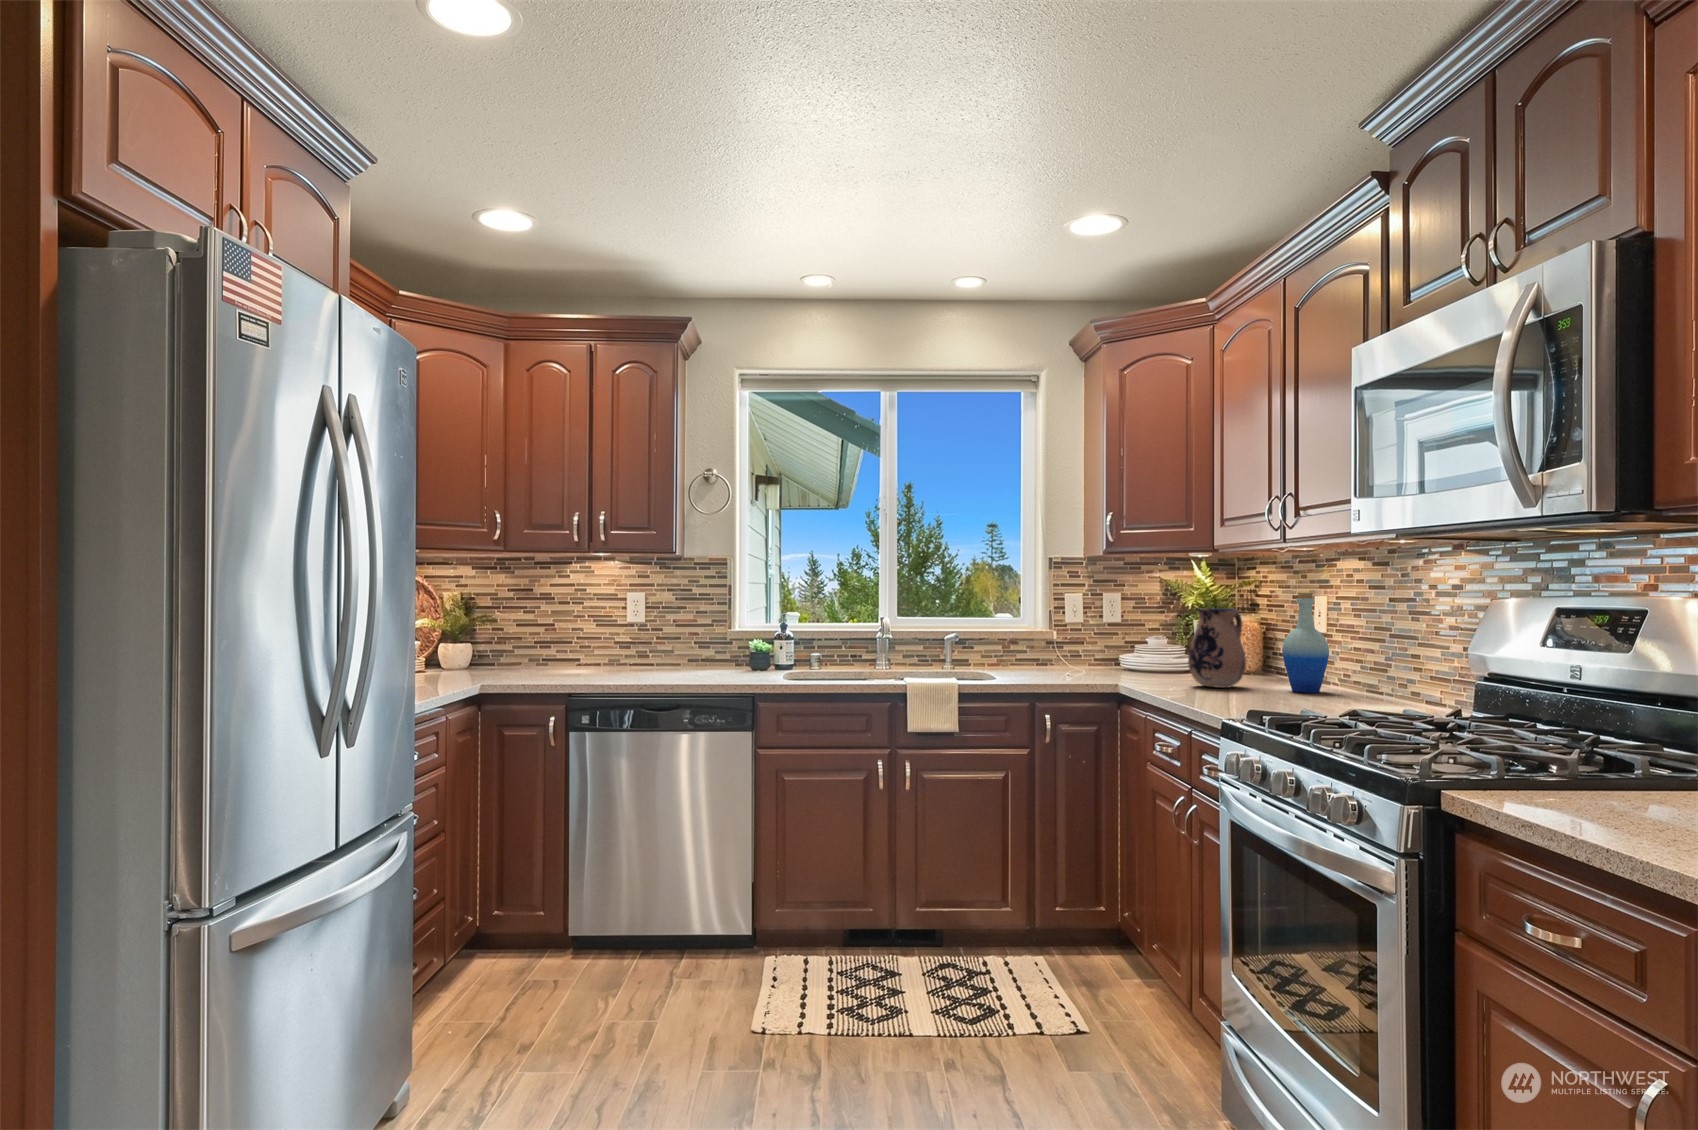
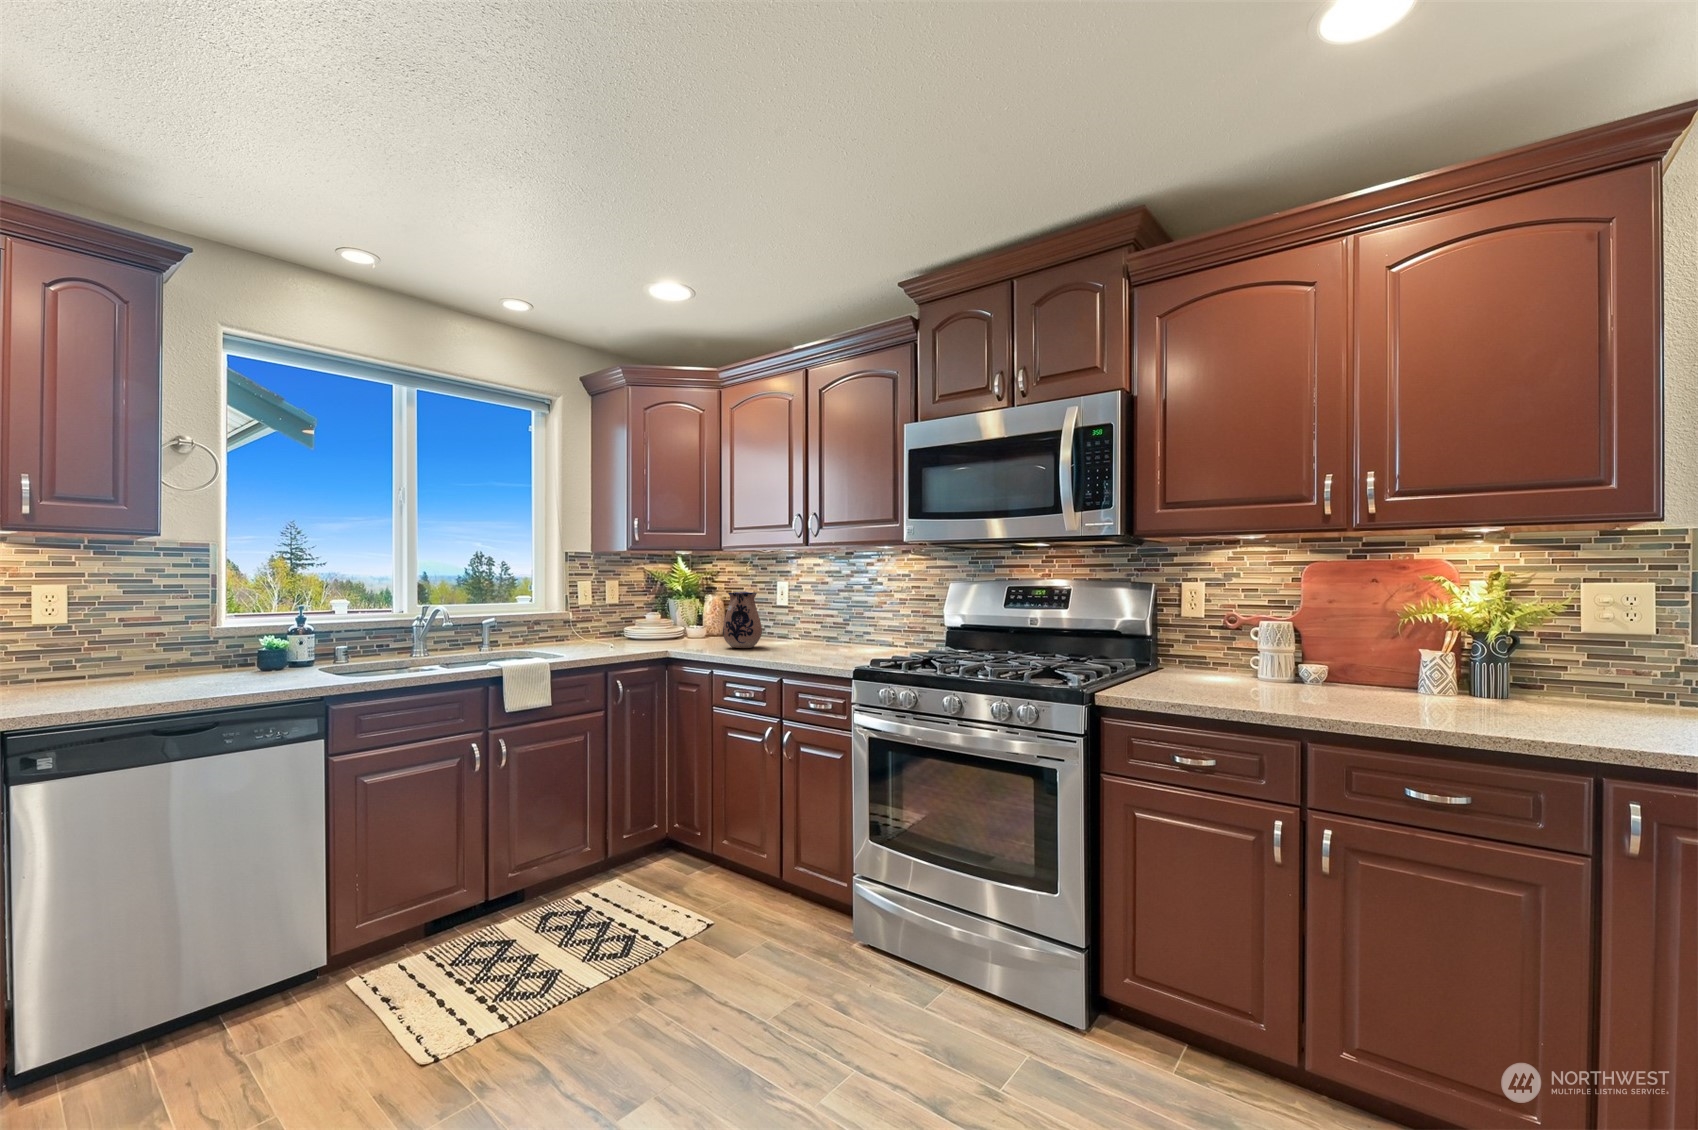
bottle: present [1282,593,1329,693] -> none [785,581,814,647]

